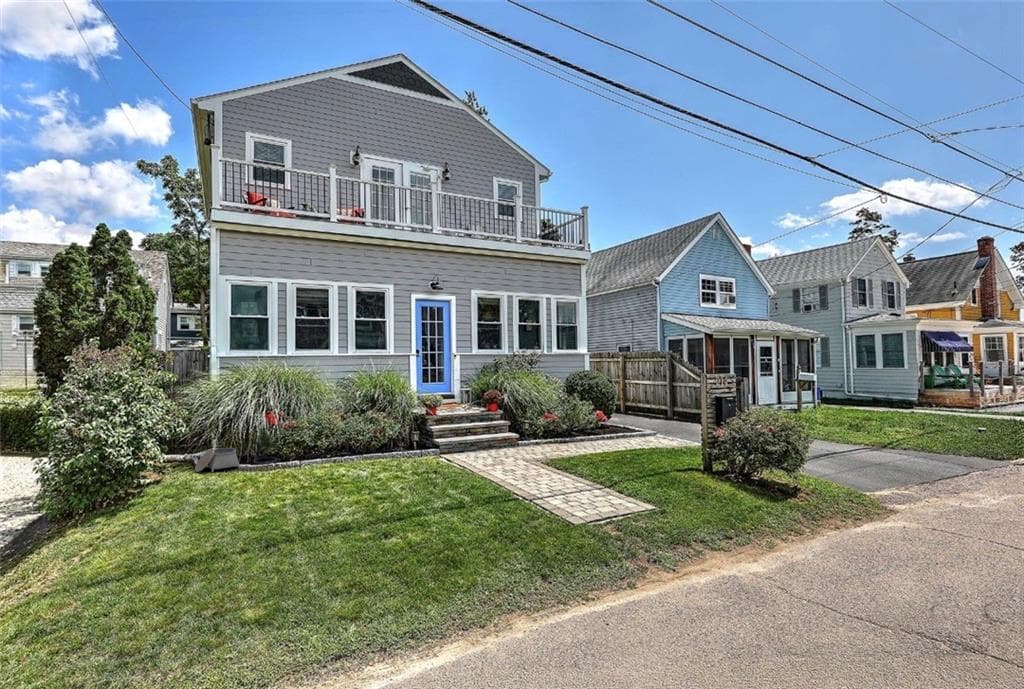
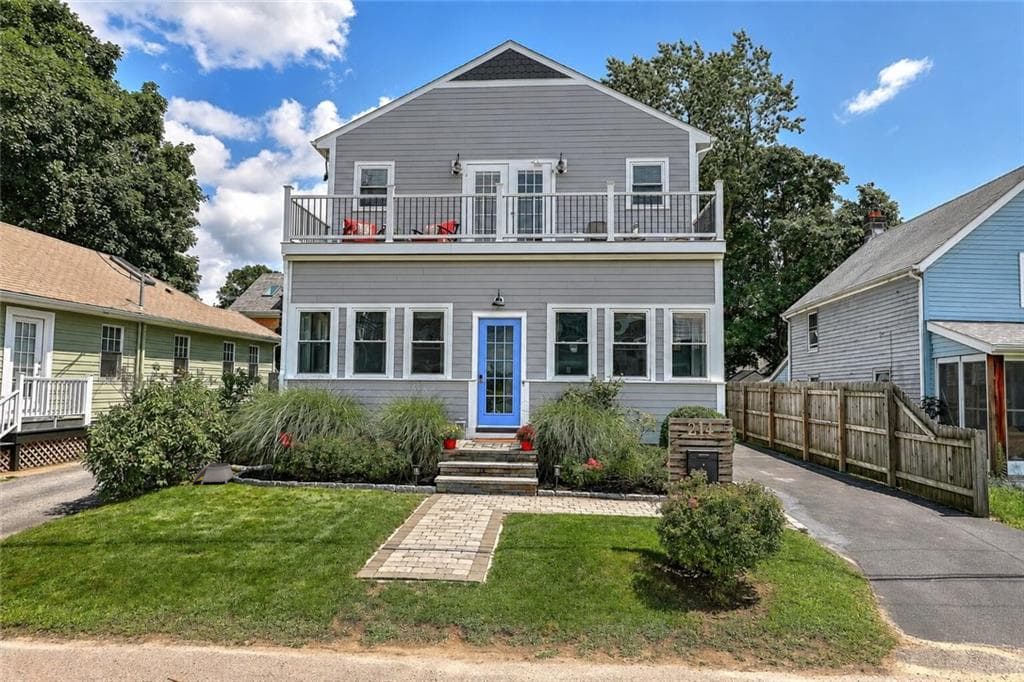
potted tree: present [254,426,277,464] -> none [242,443,271,483]

